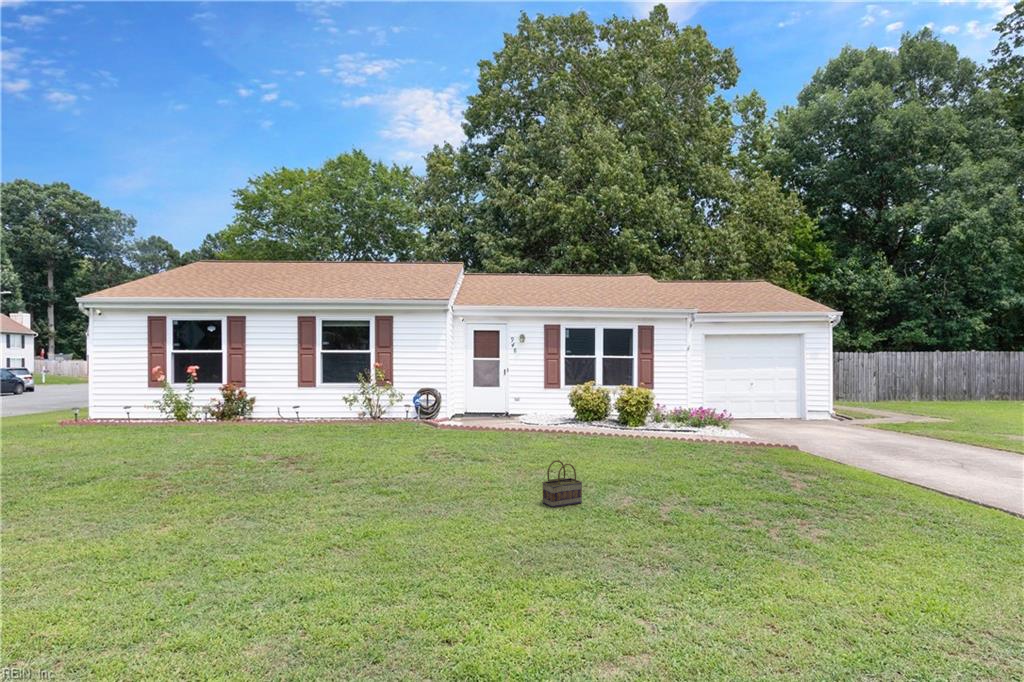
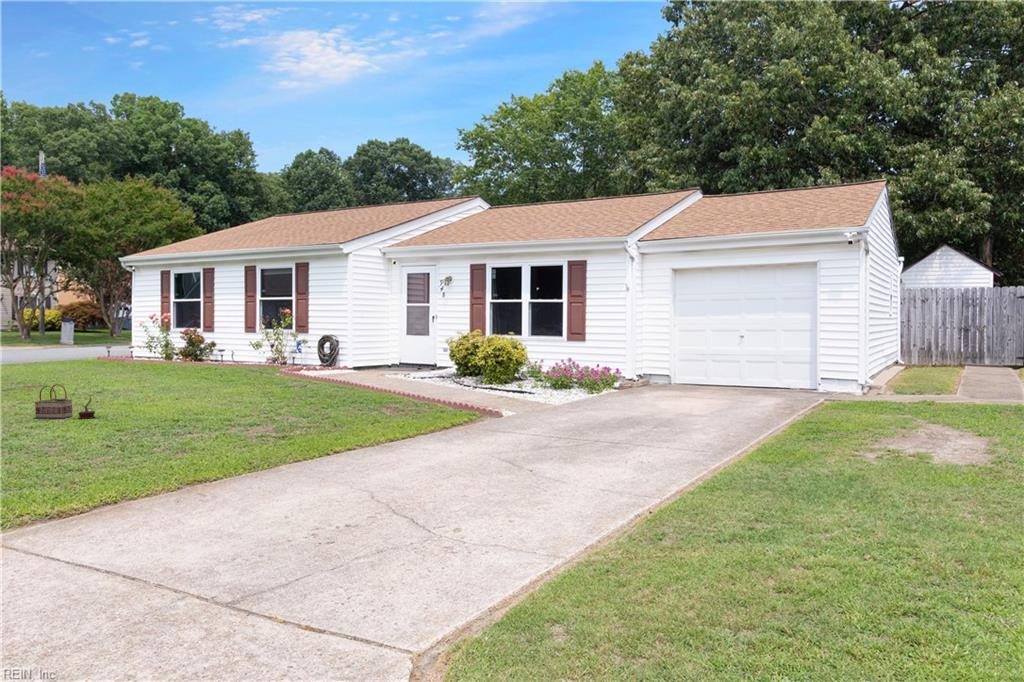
potted plant: none [588,453,613,500] -> present [73,381,104,419]

